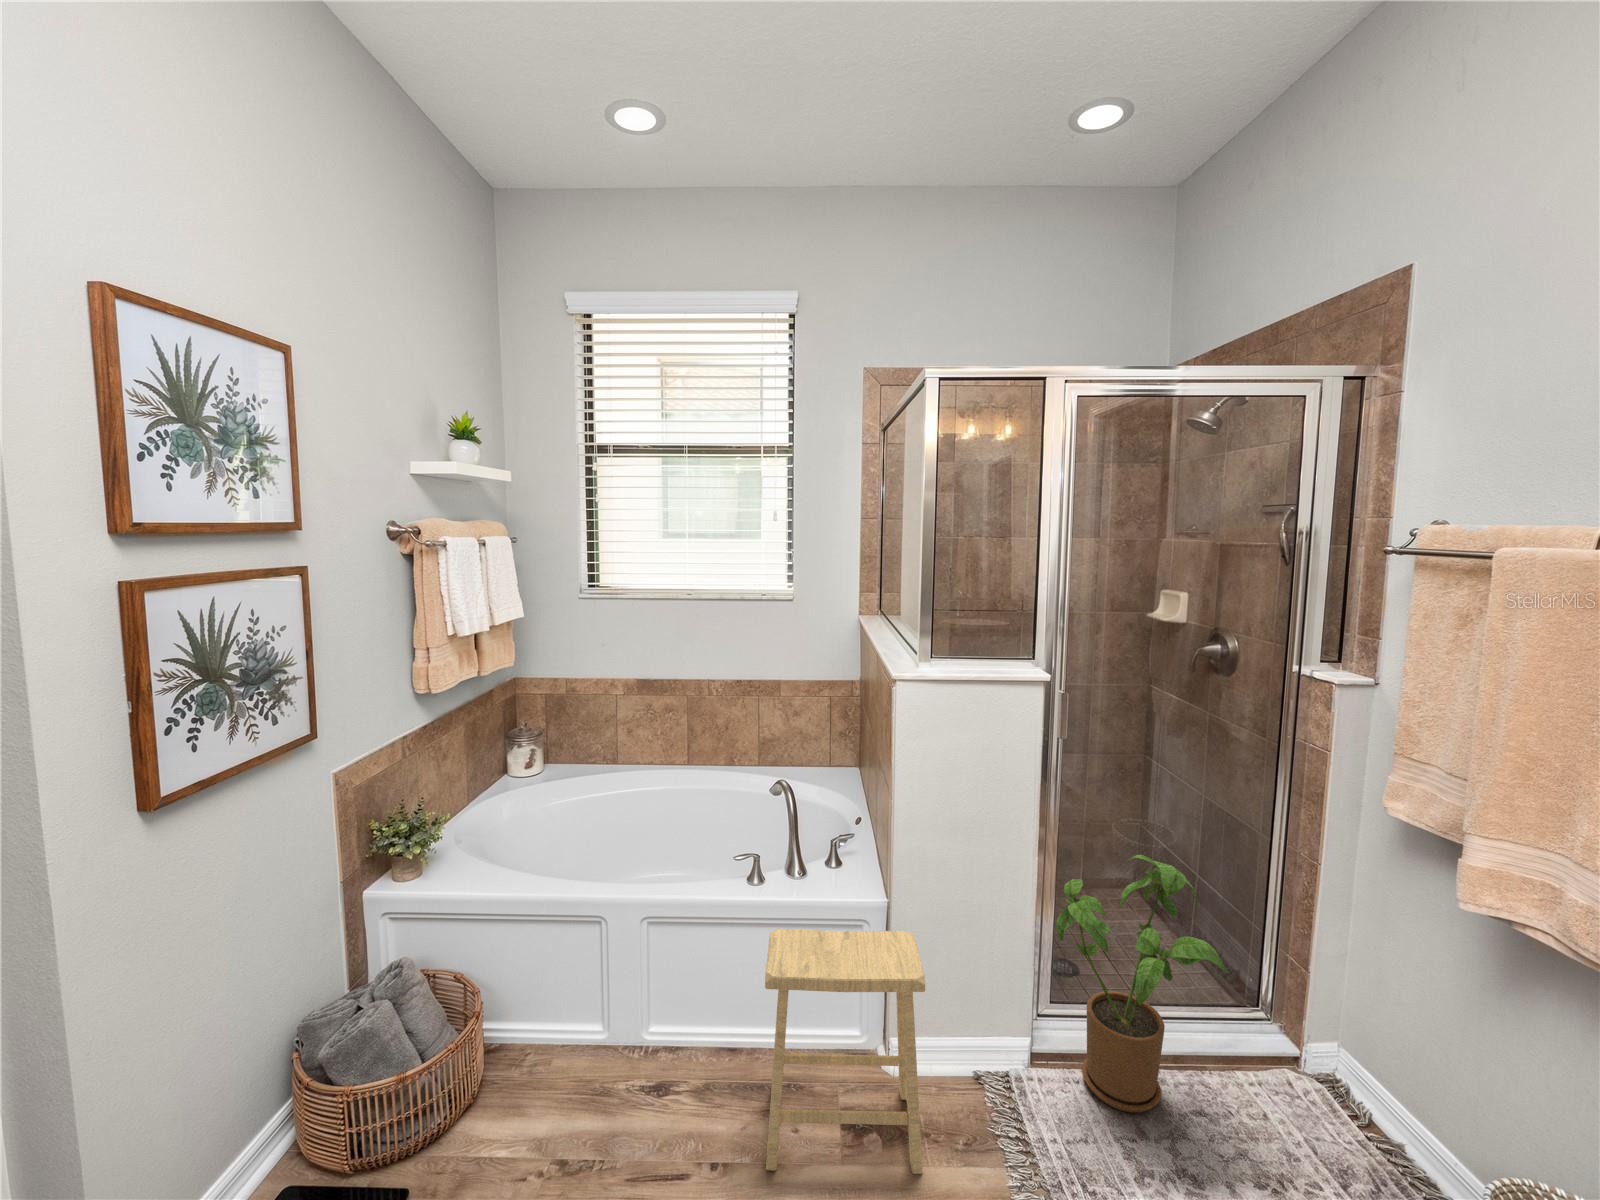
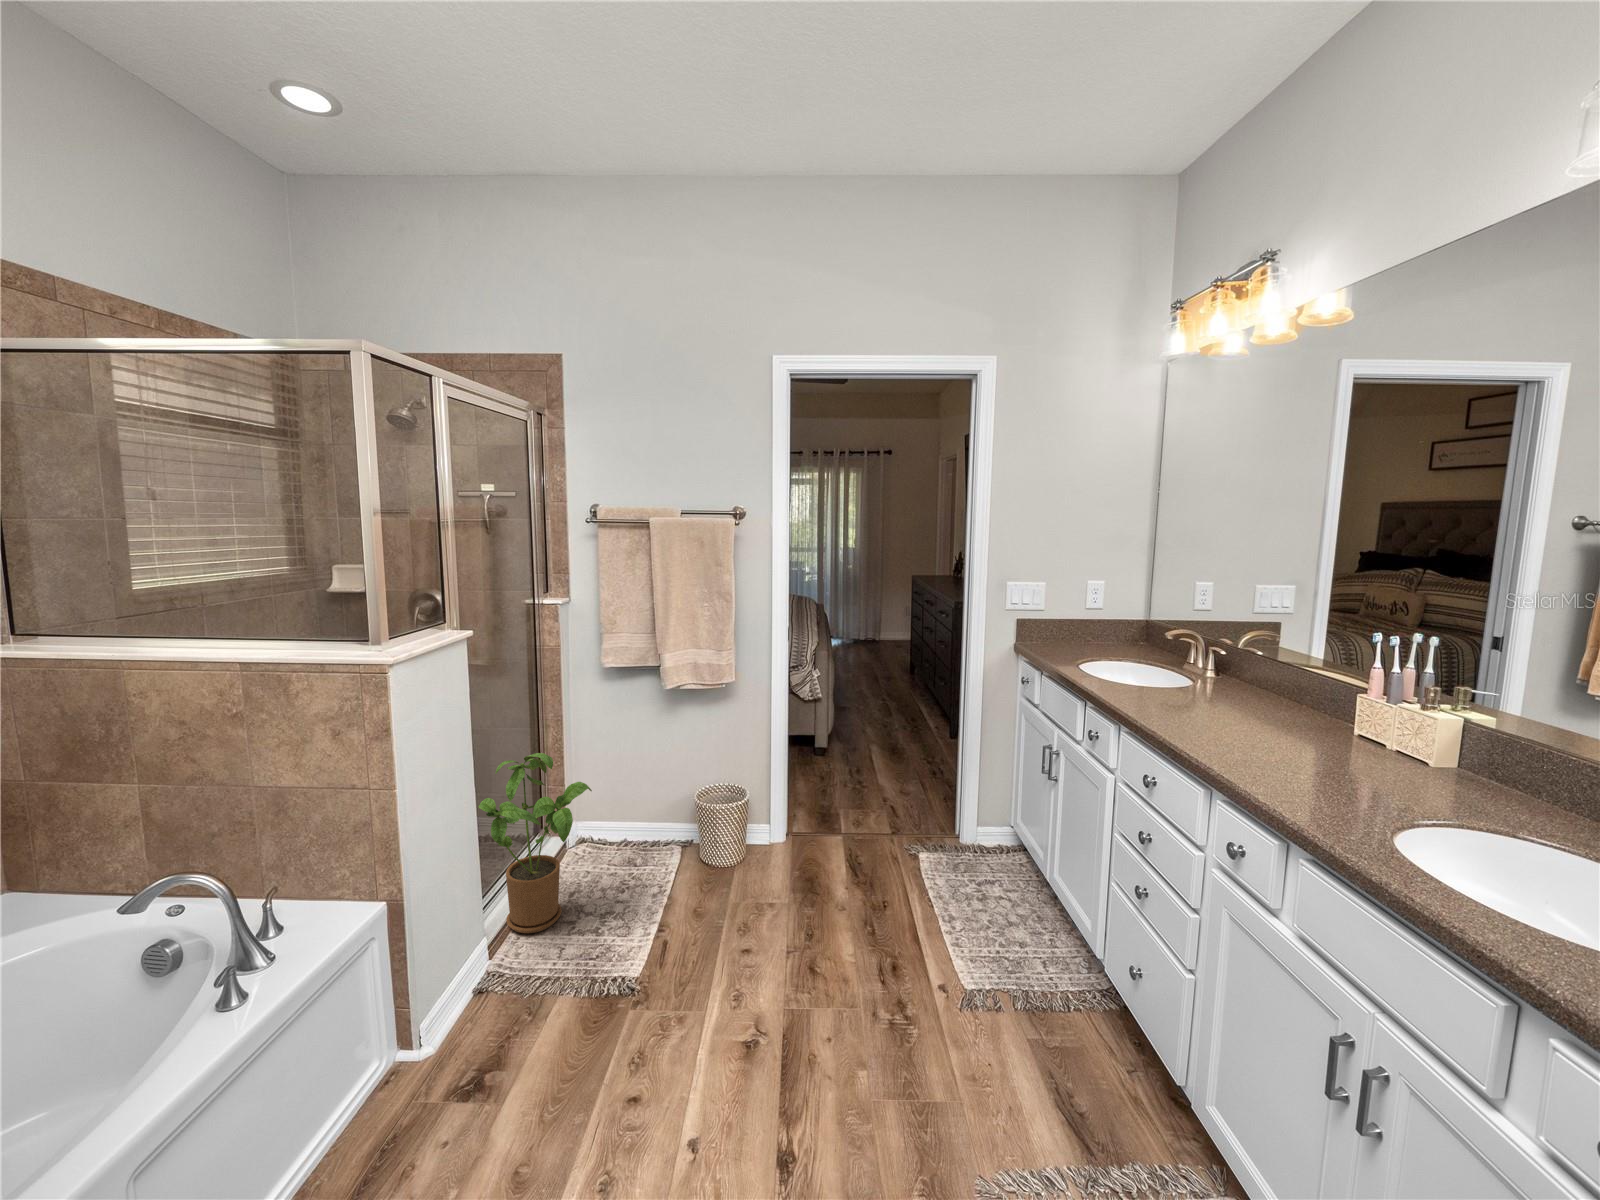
footstool: present [765,929,925,1174] -> none [378,895,541,1169]

